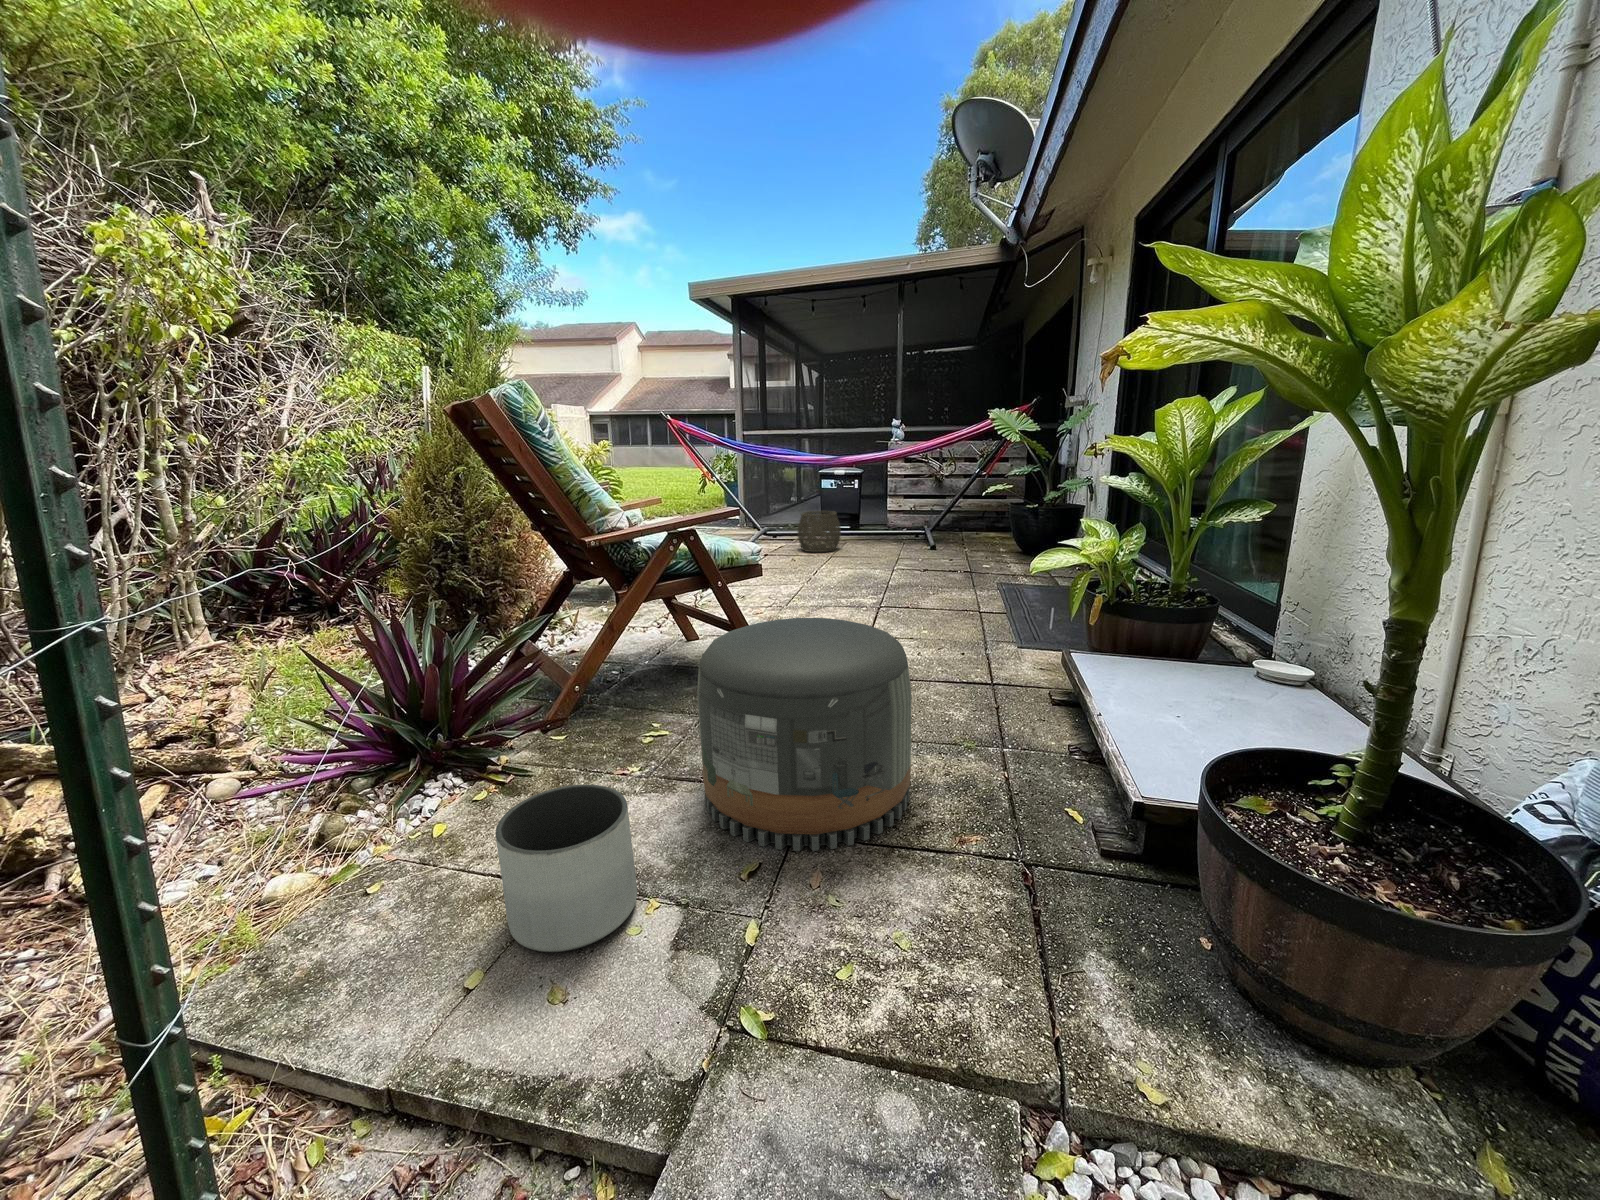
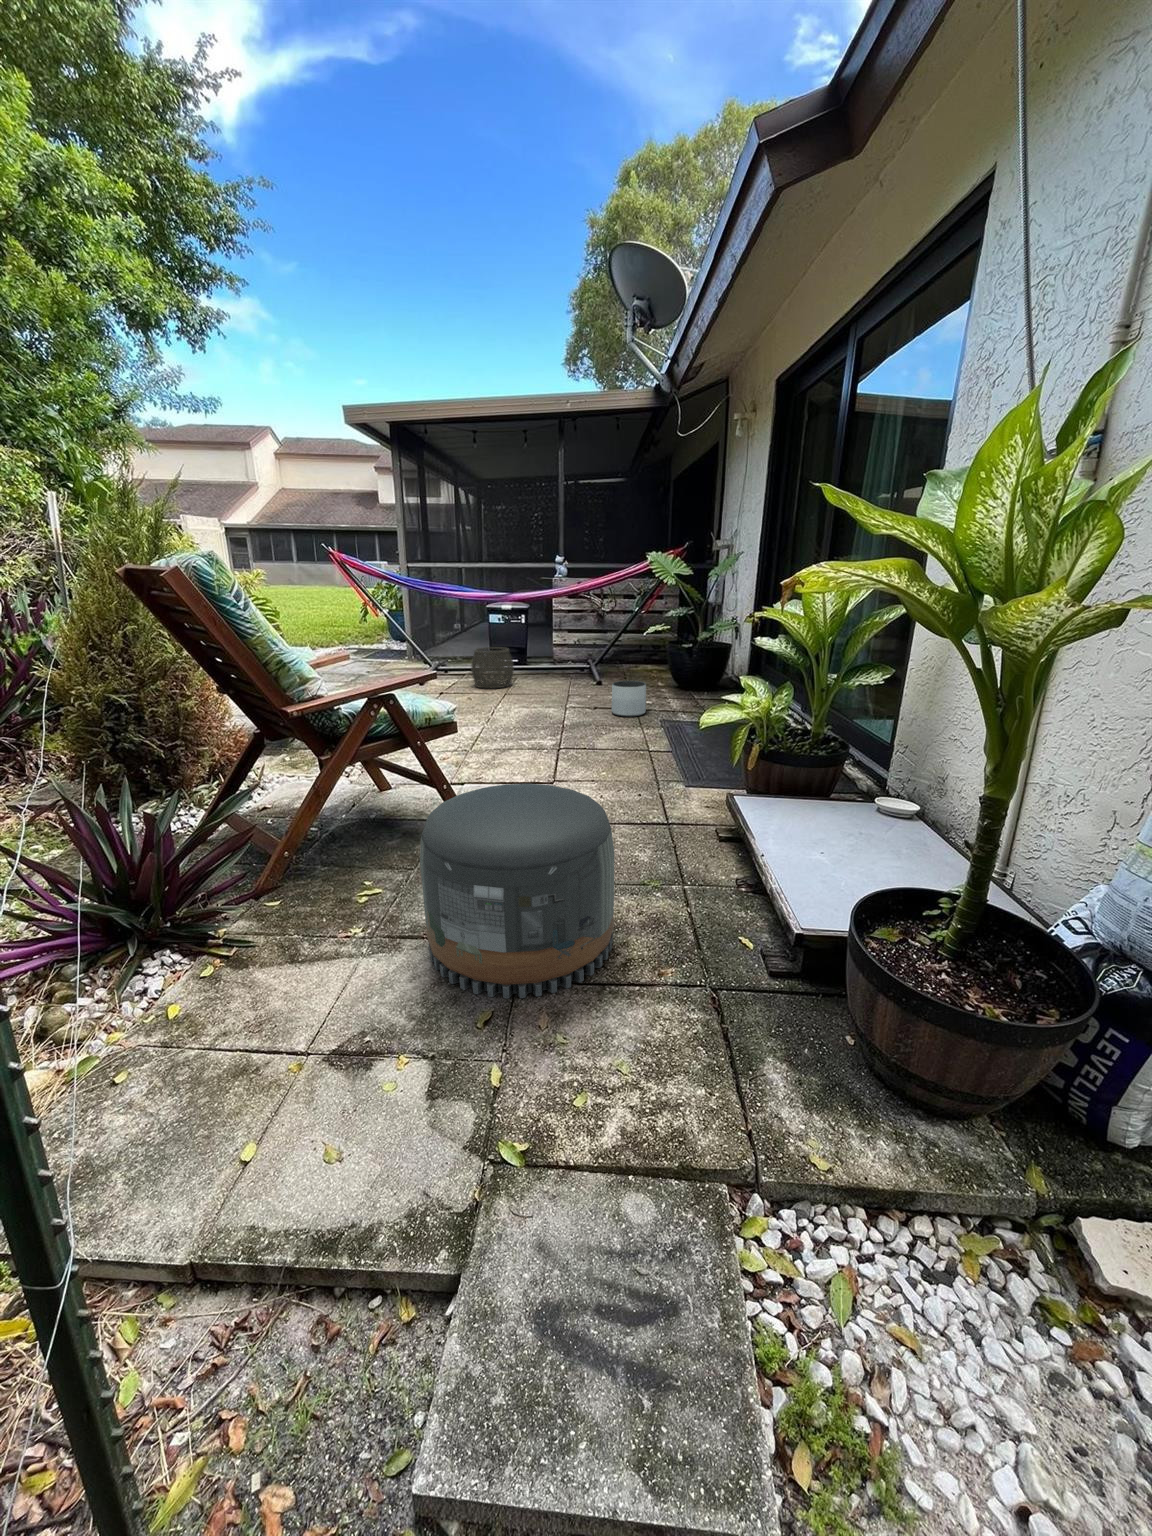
planter: present [496,784,637,952] -> present [612,681,646,717]

